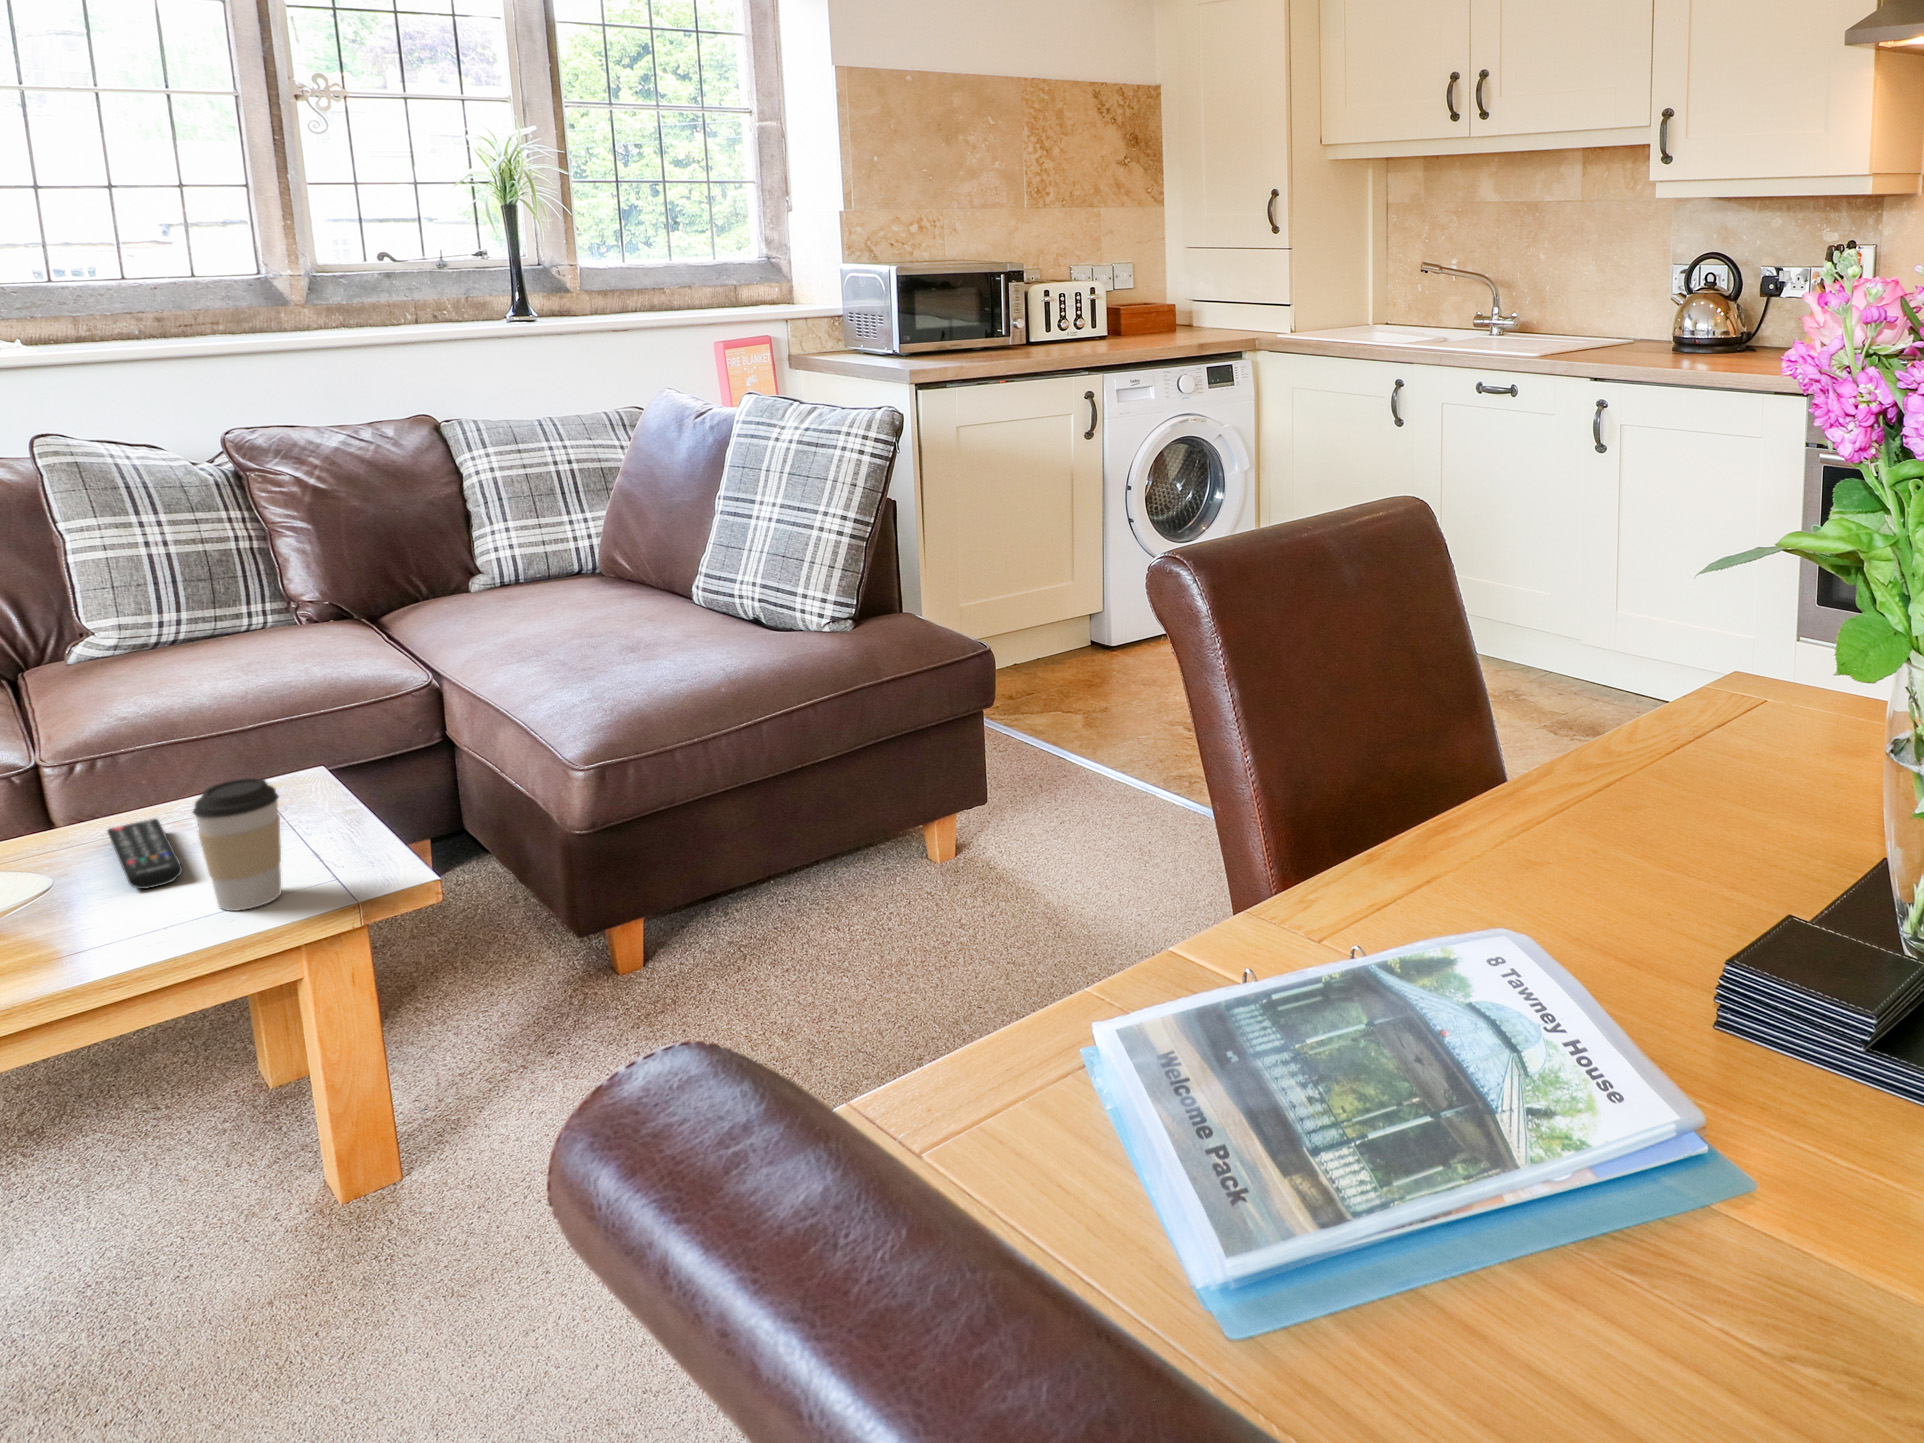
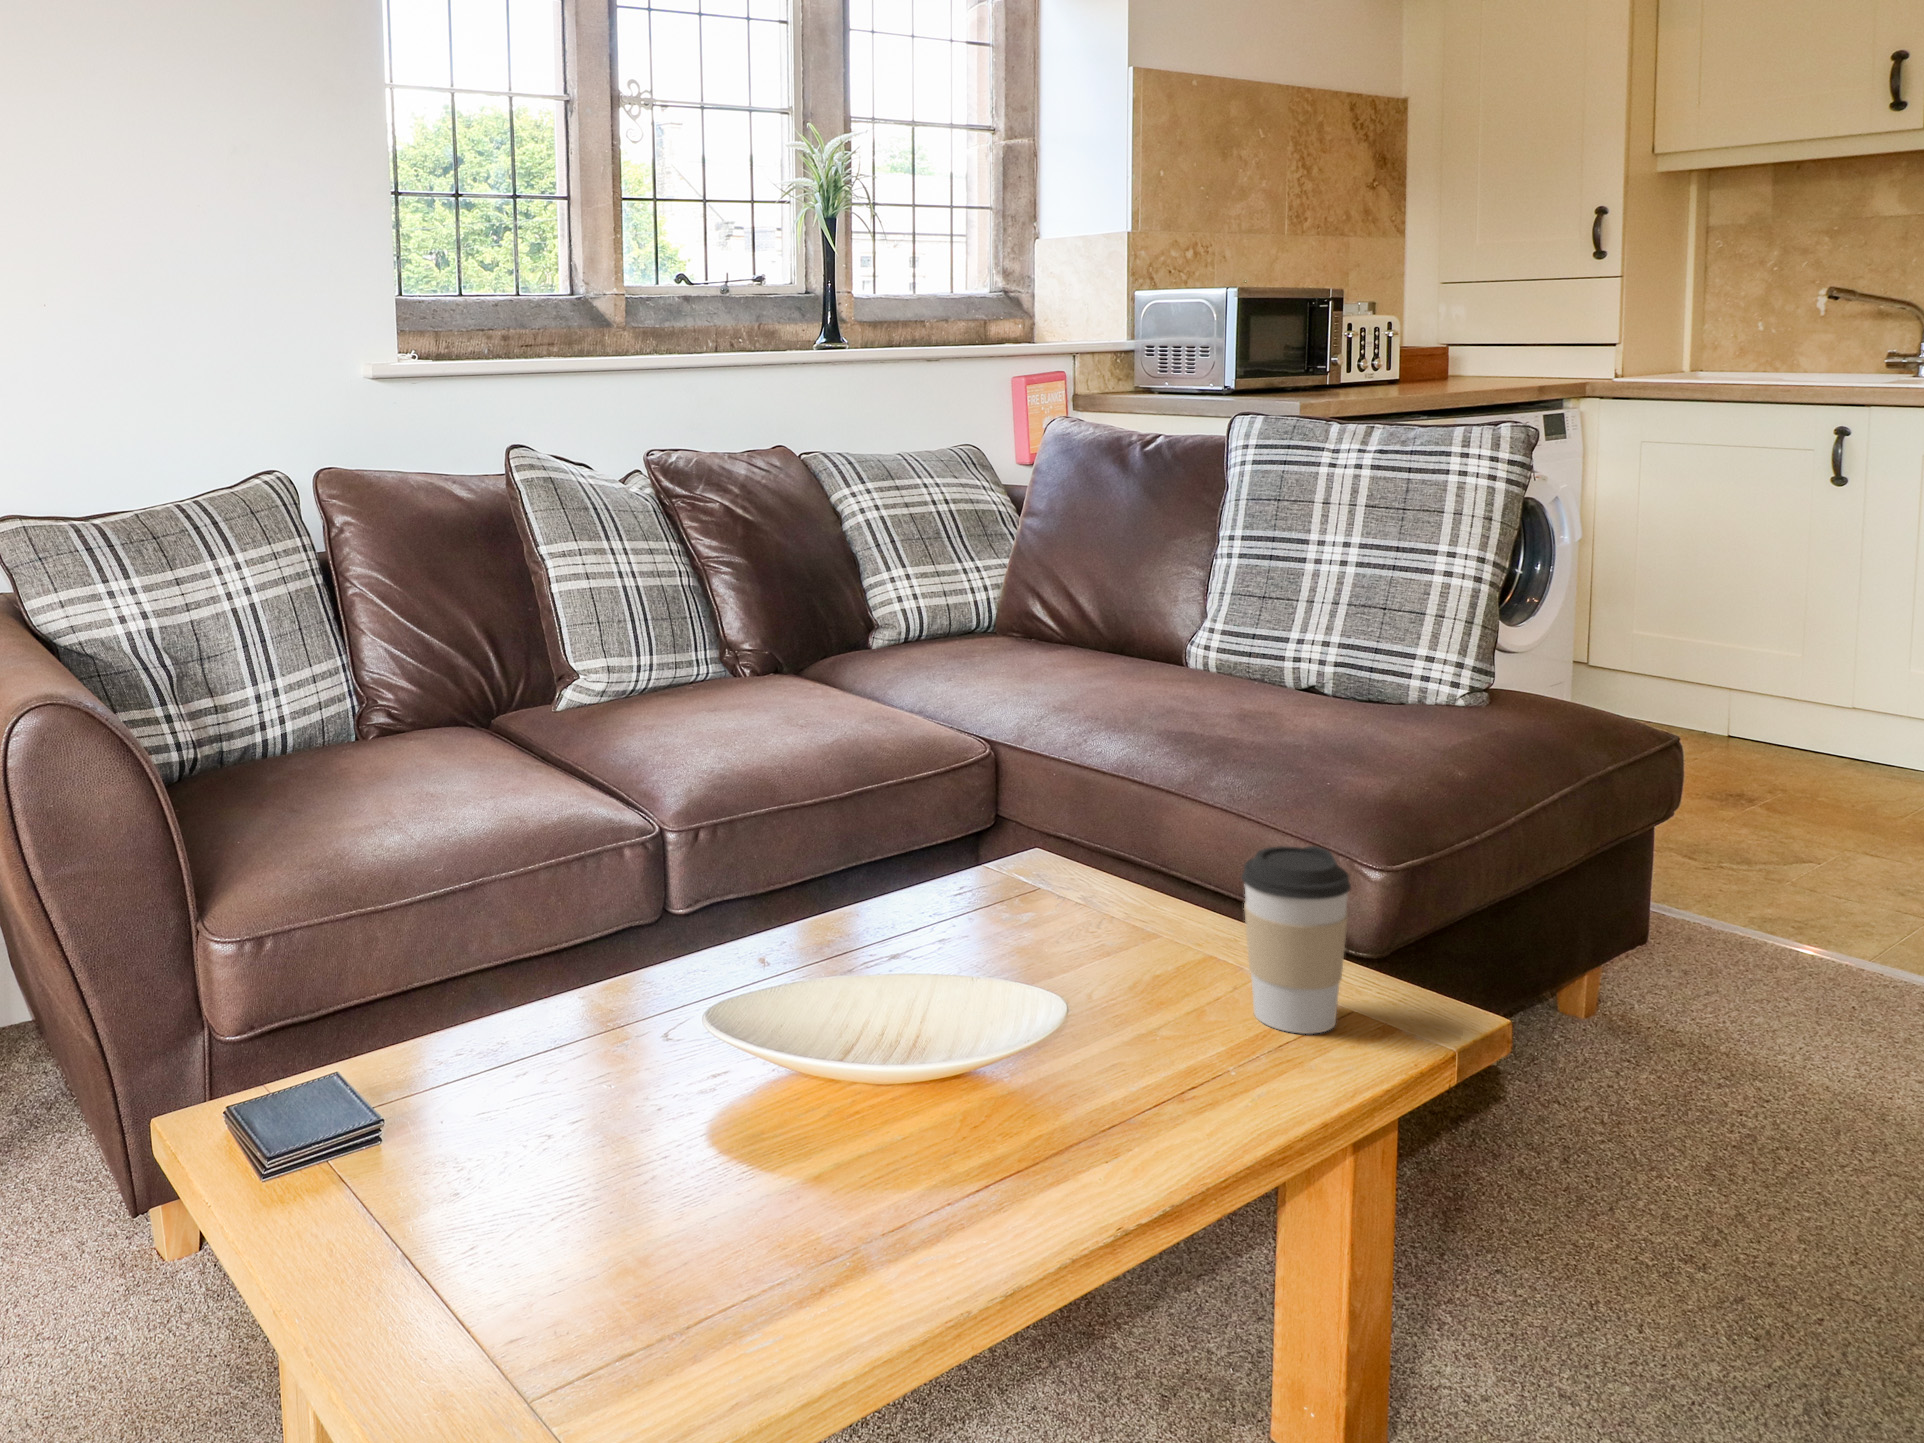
remote control: present [107,819,182,889] -> none [942,898,1148,994]

